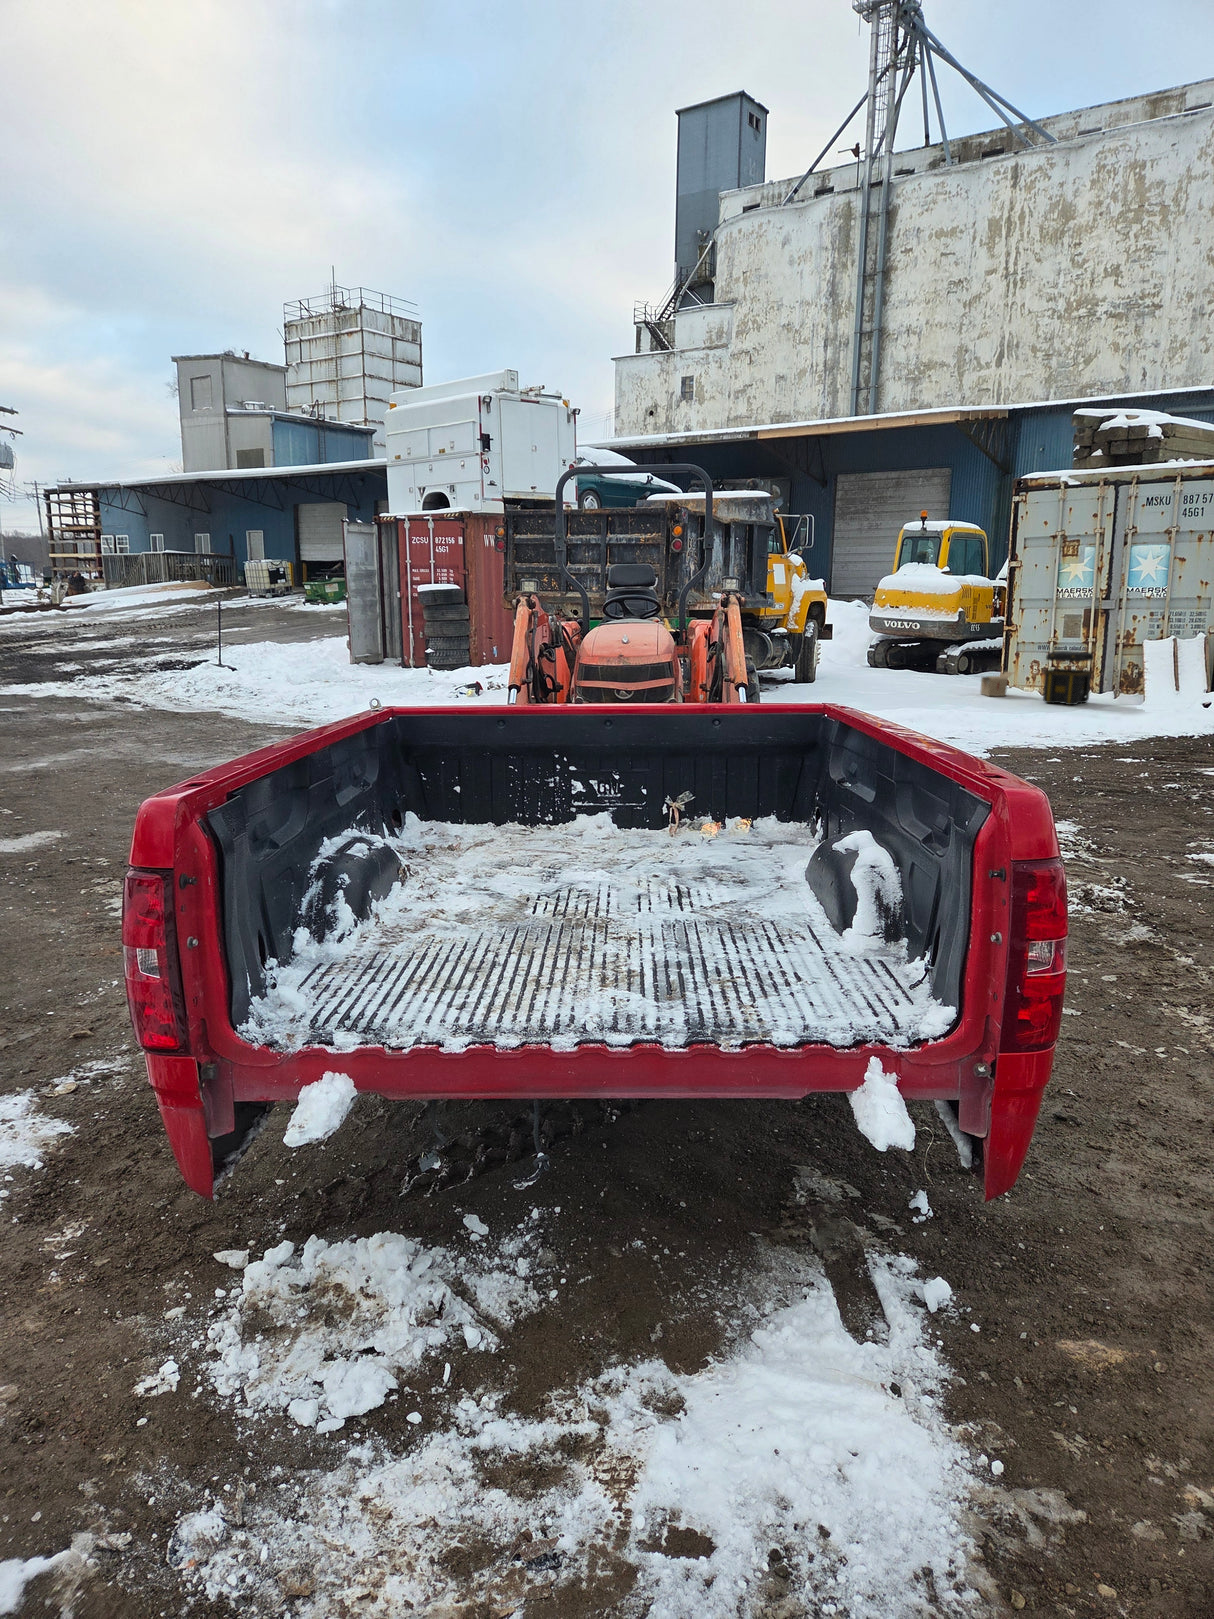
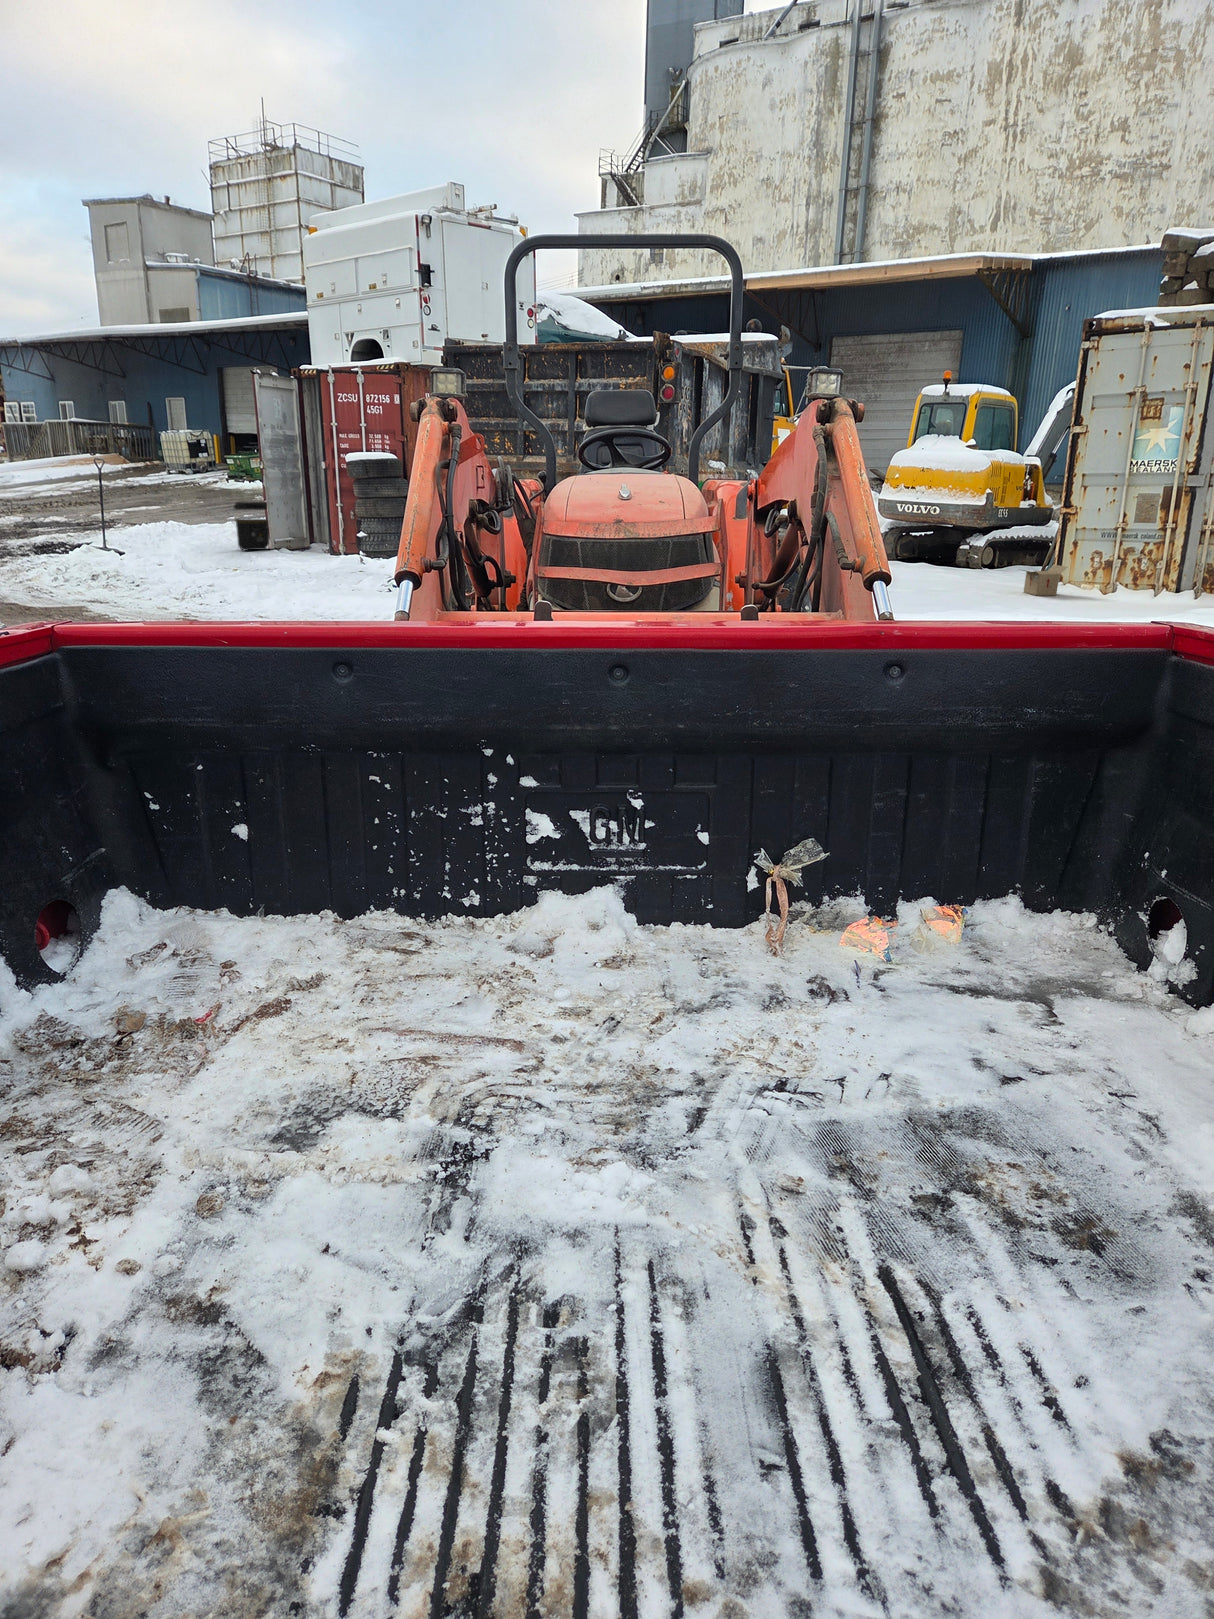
toolbox: present [1043,651,1094,705] -> present [234,502,270,551]

